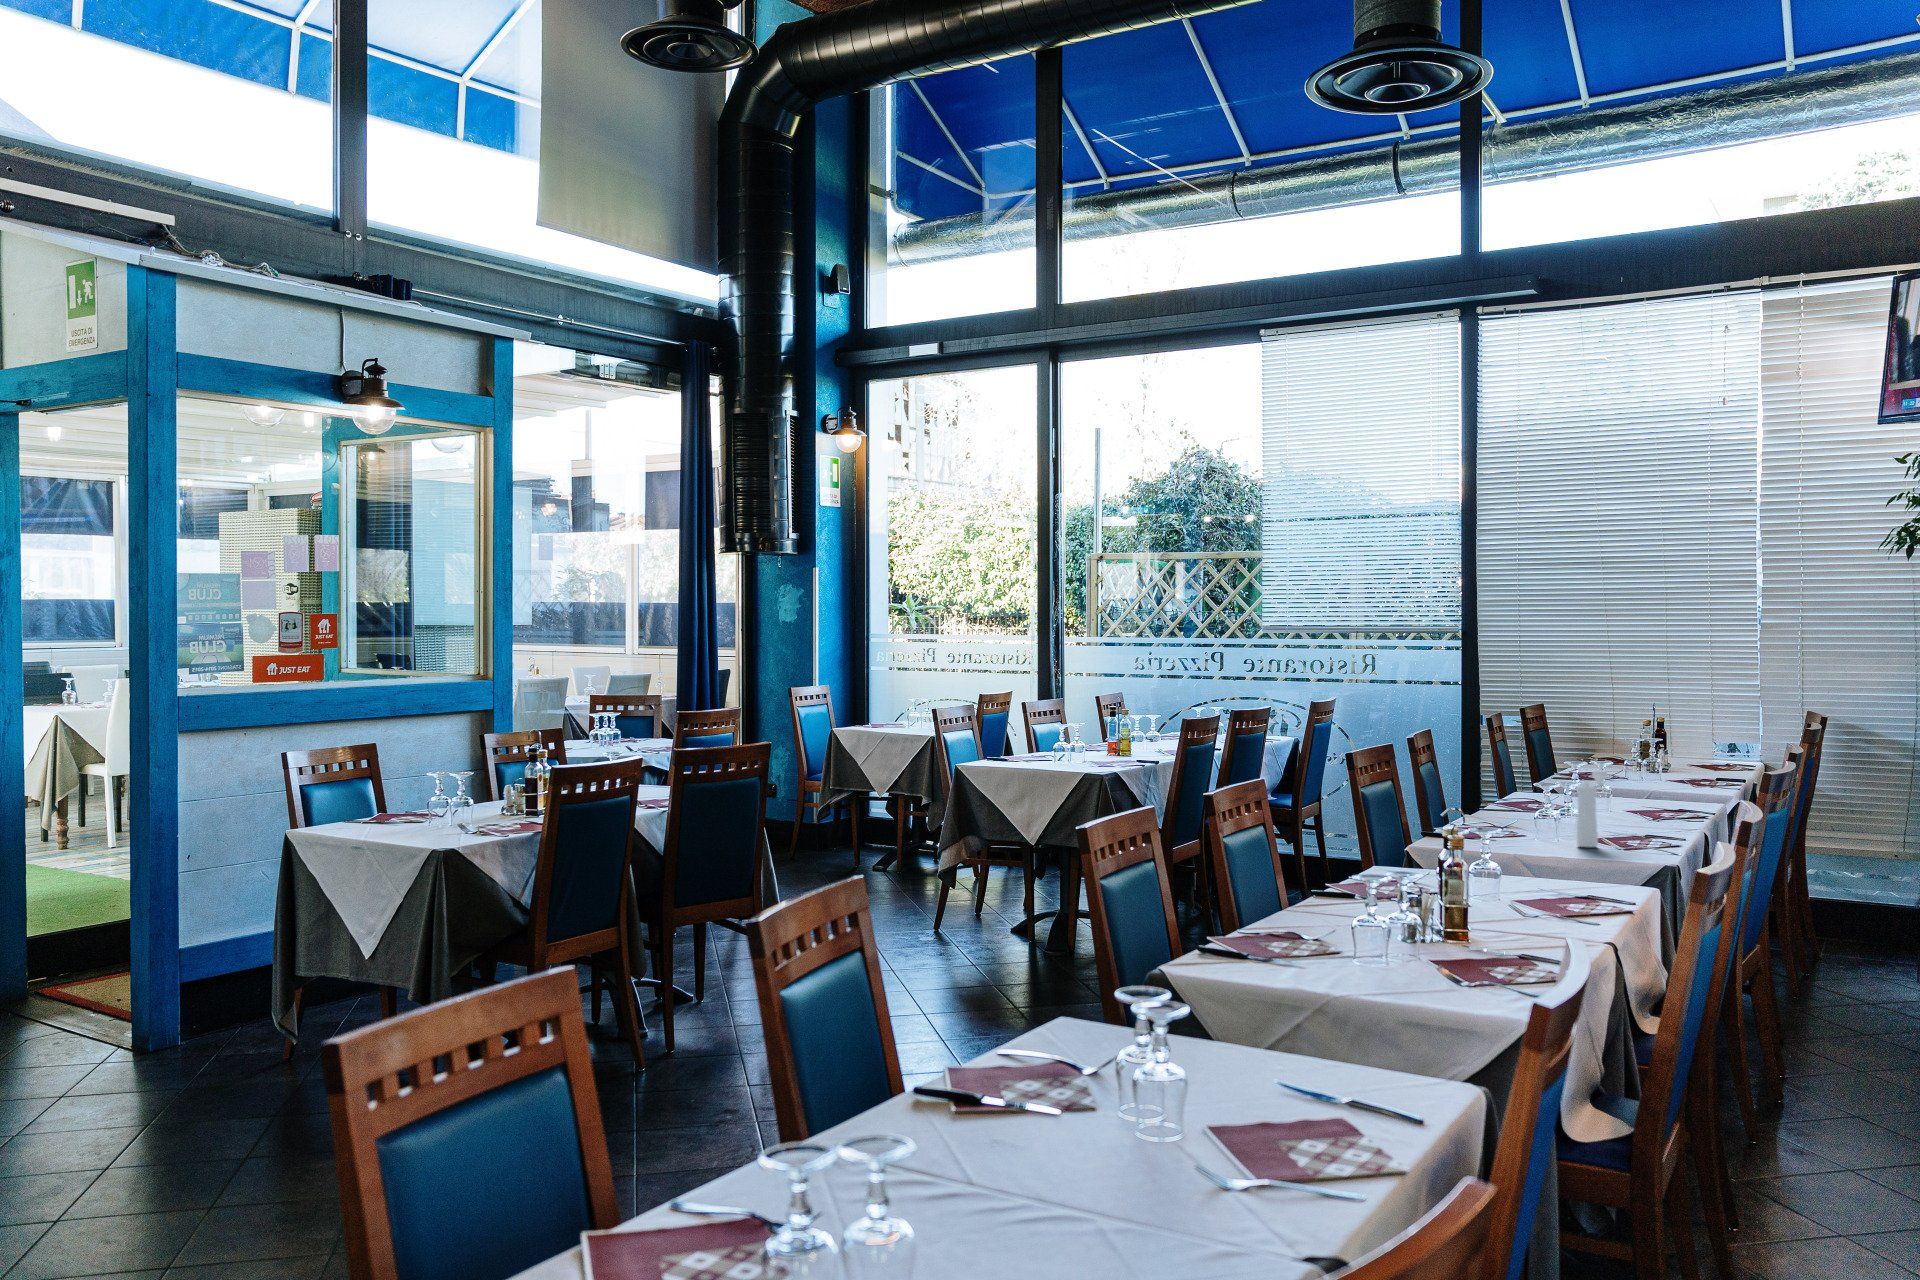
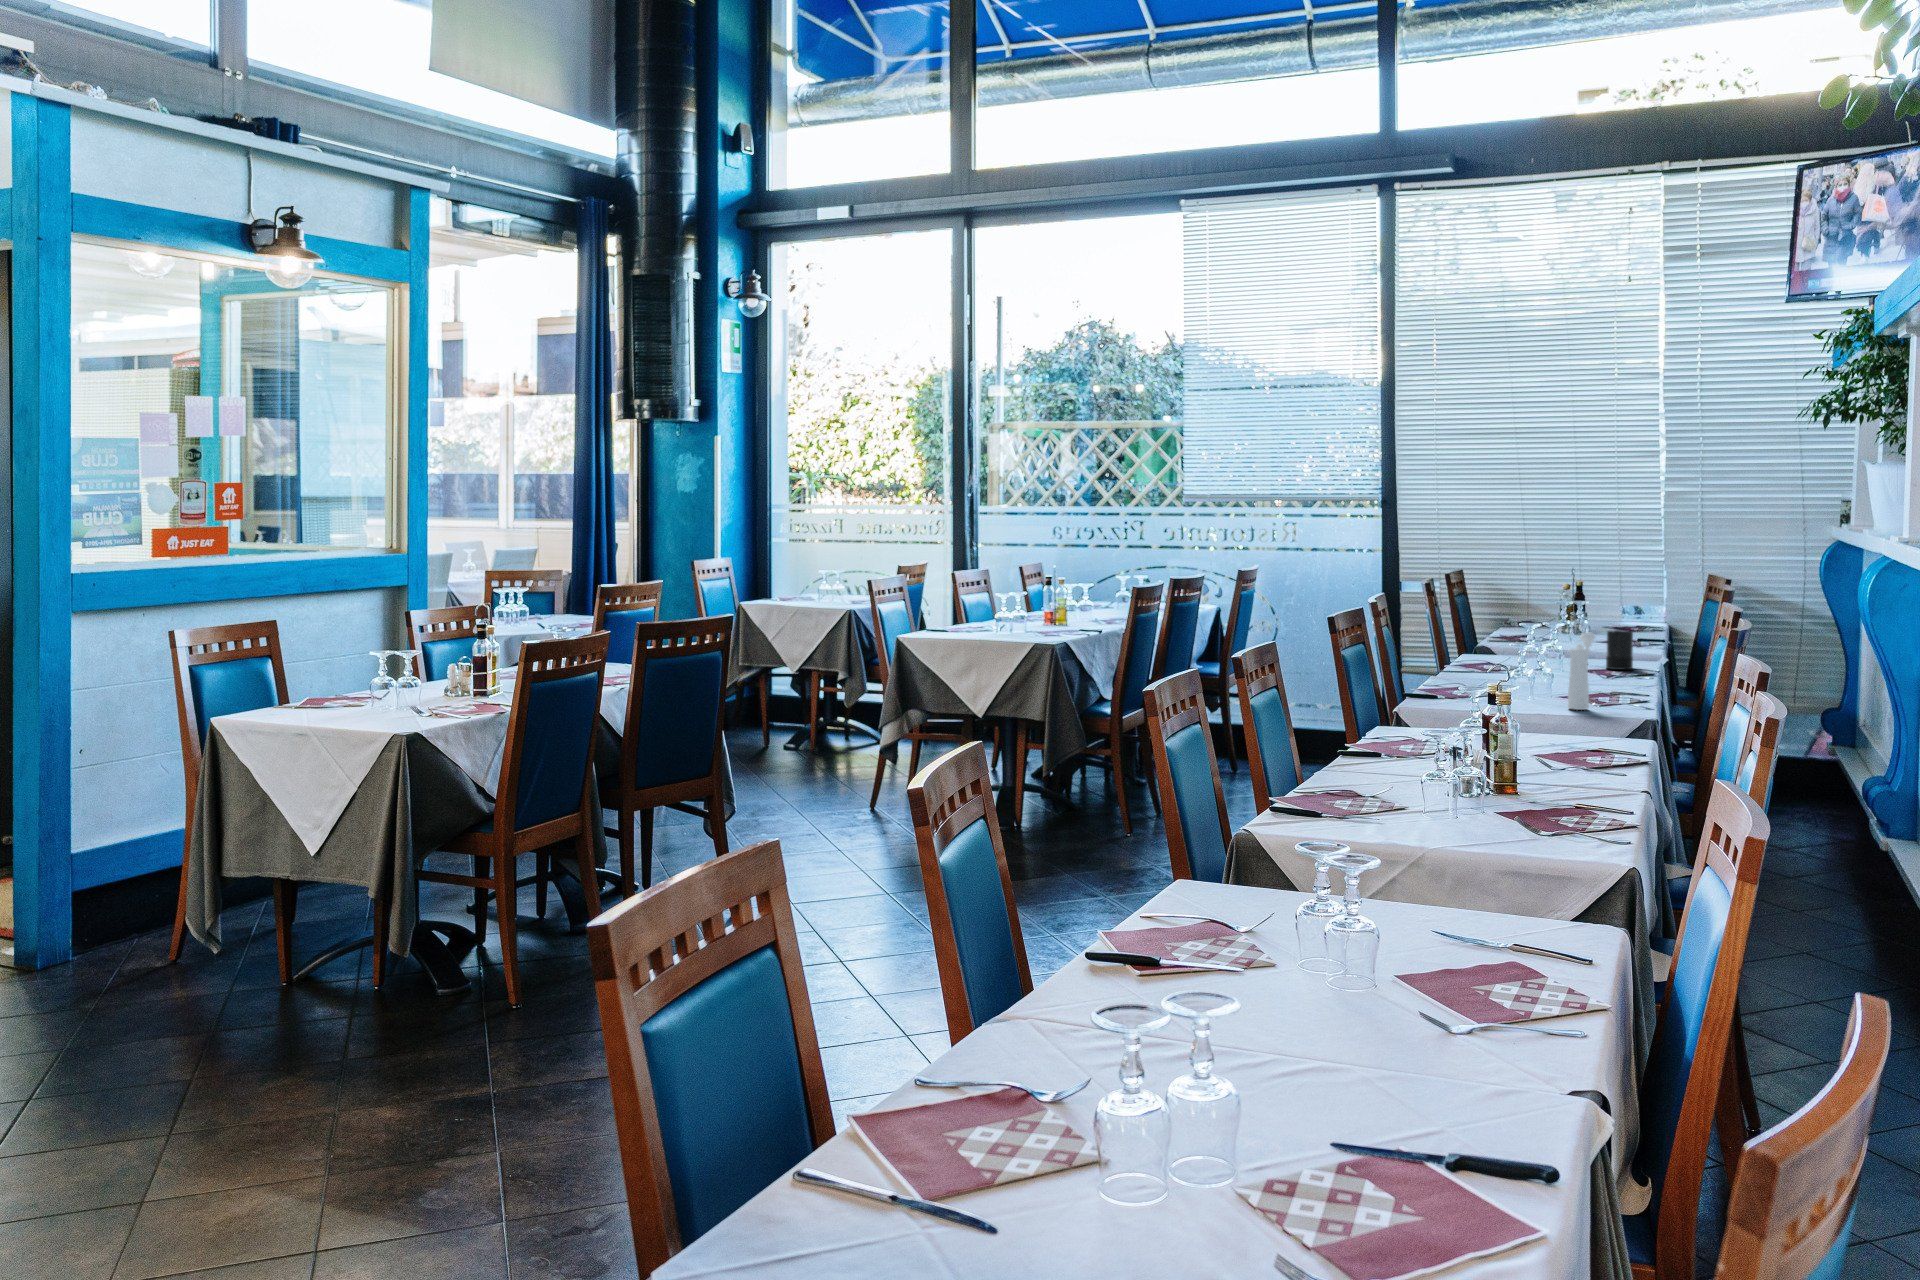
candle: none [1655,763,1684,808] -> present [1606,630,1633,670]

